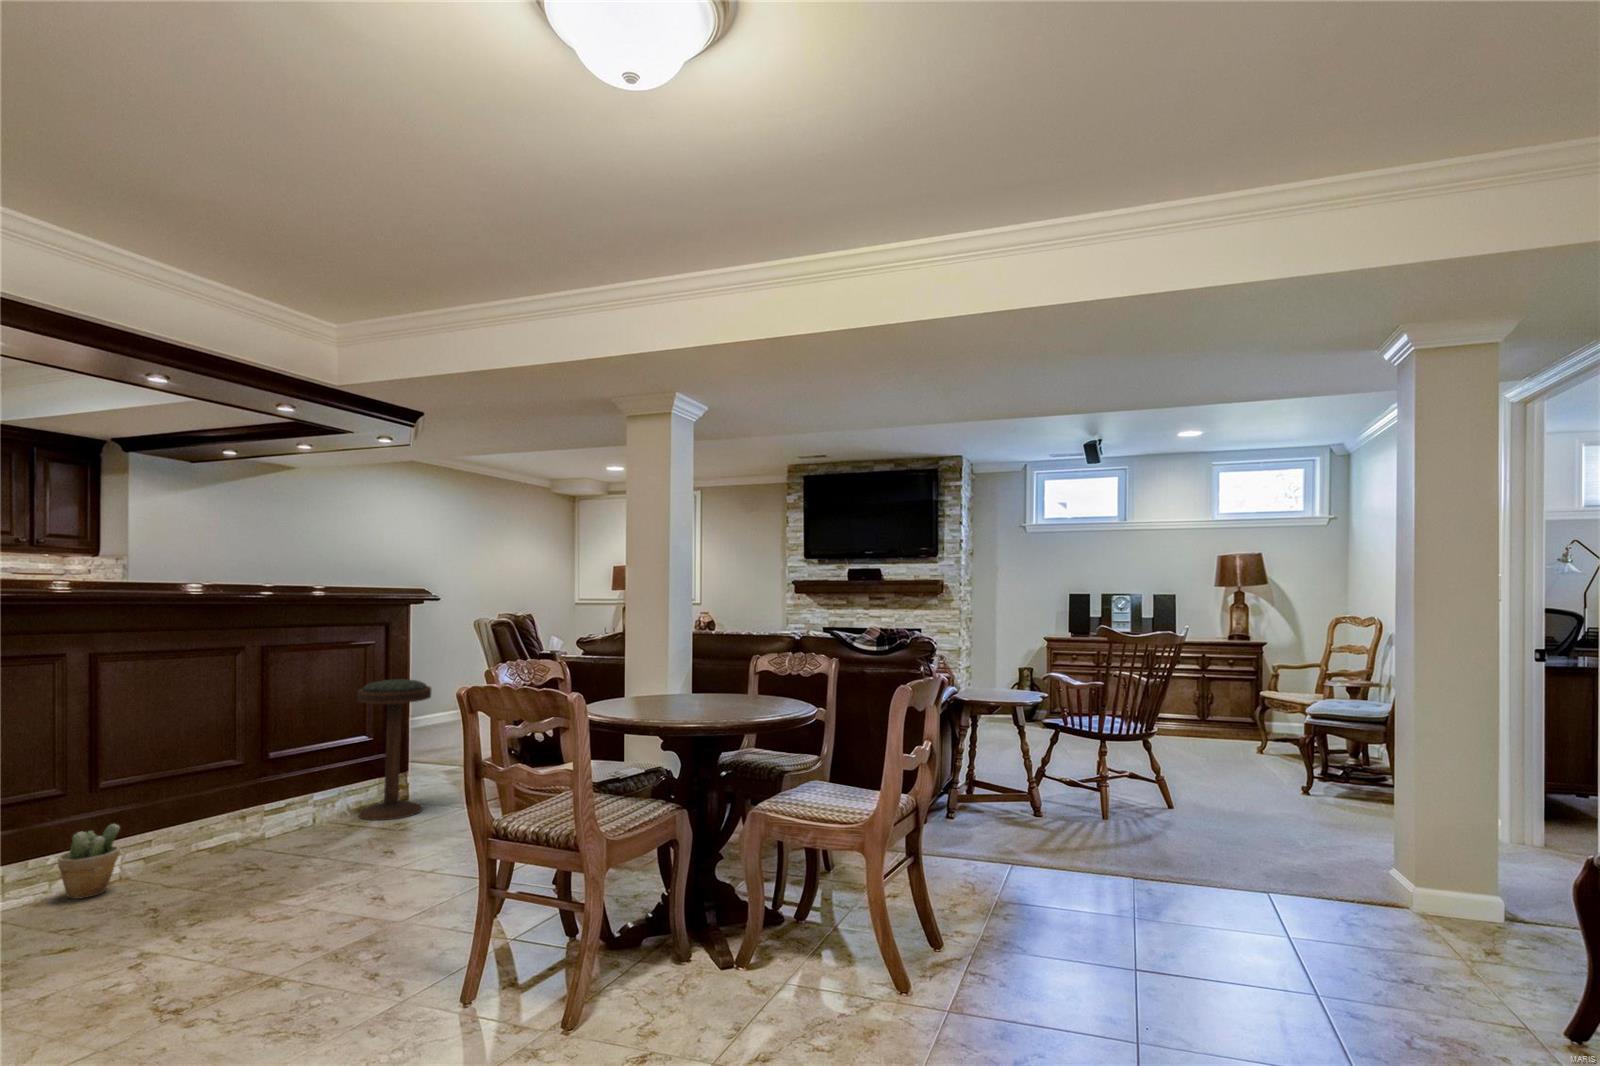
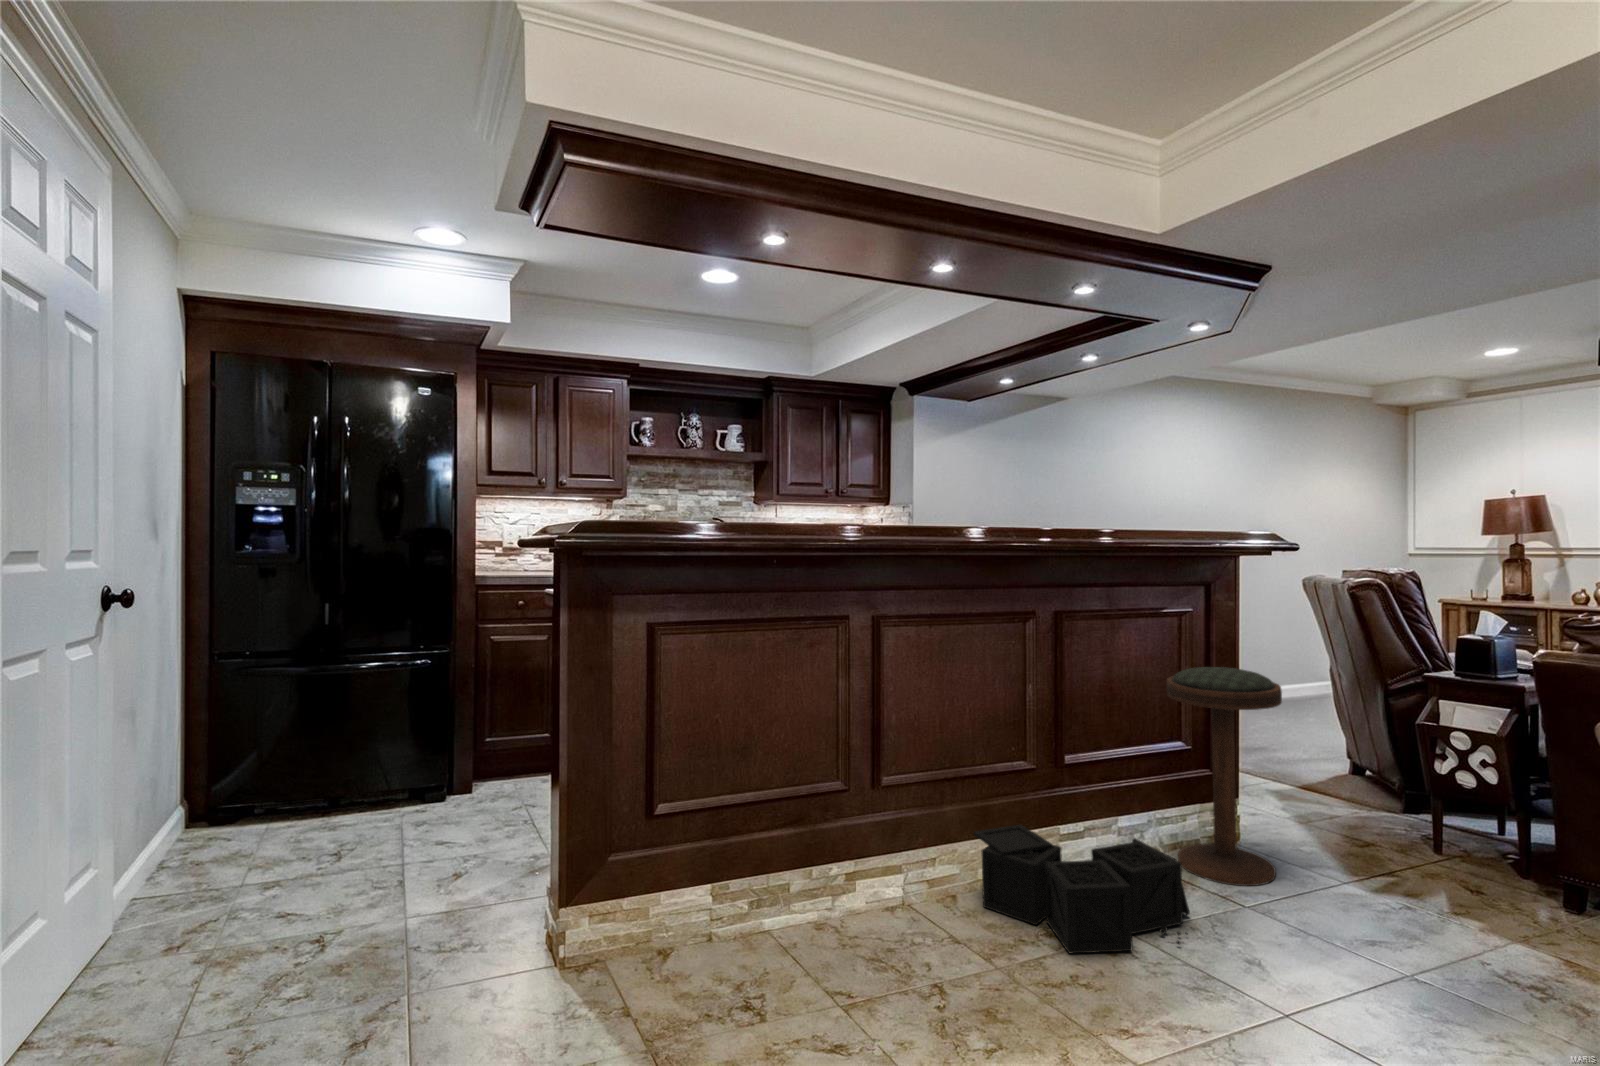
storage bin: none [191,797,358,868] -> present [974,825,1190,953]
potted plant: present [58,824,120,899] -> none [837,842,897,934]

